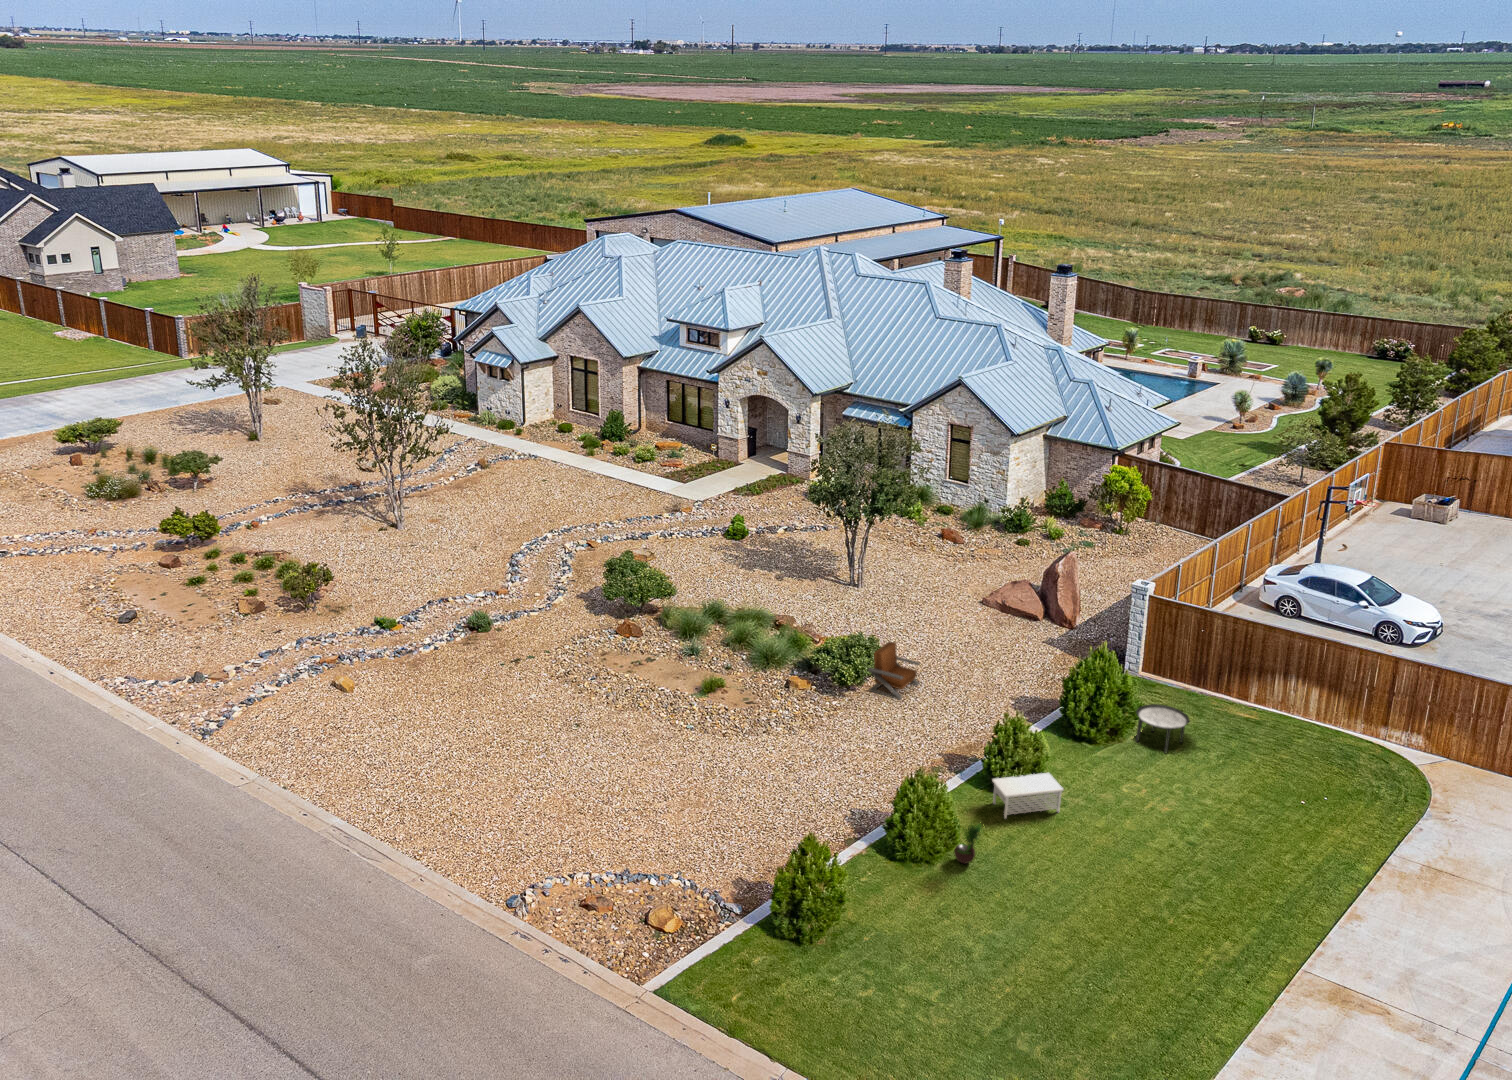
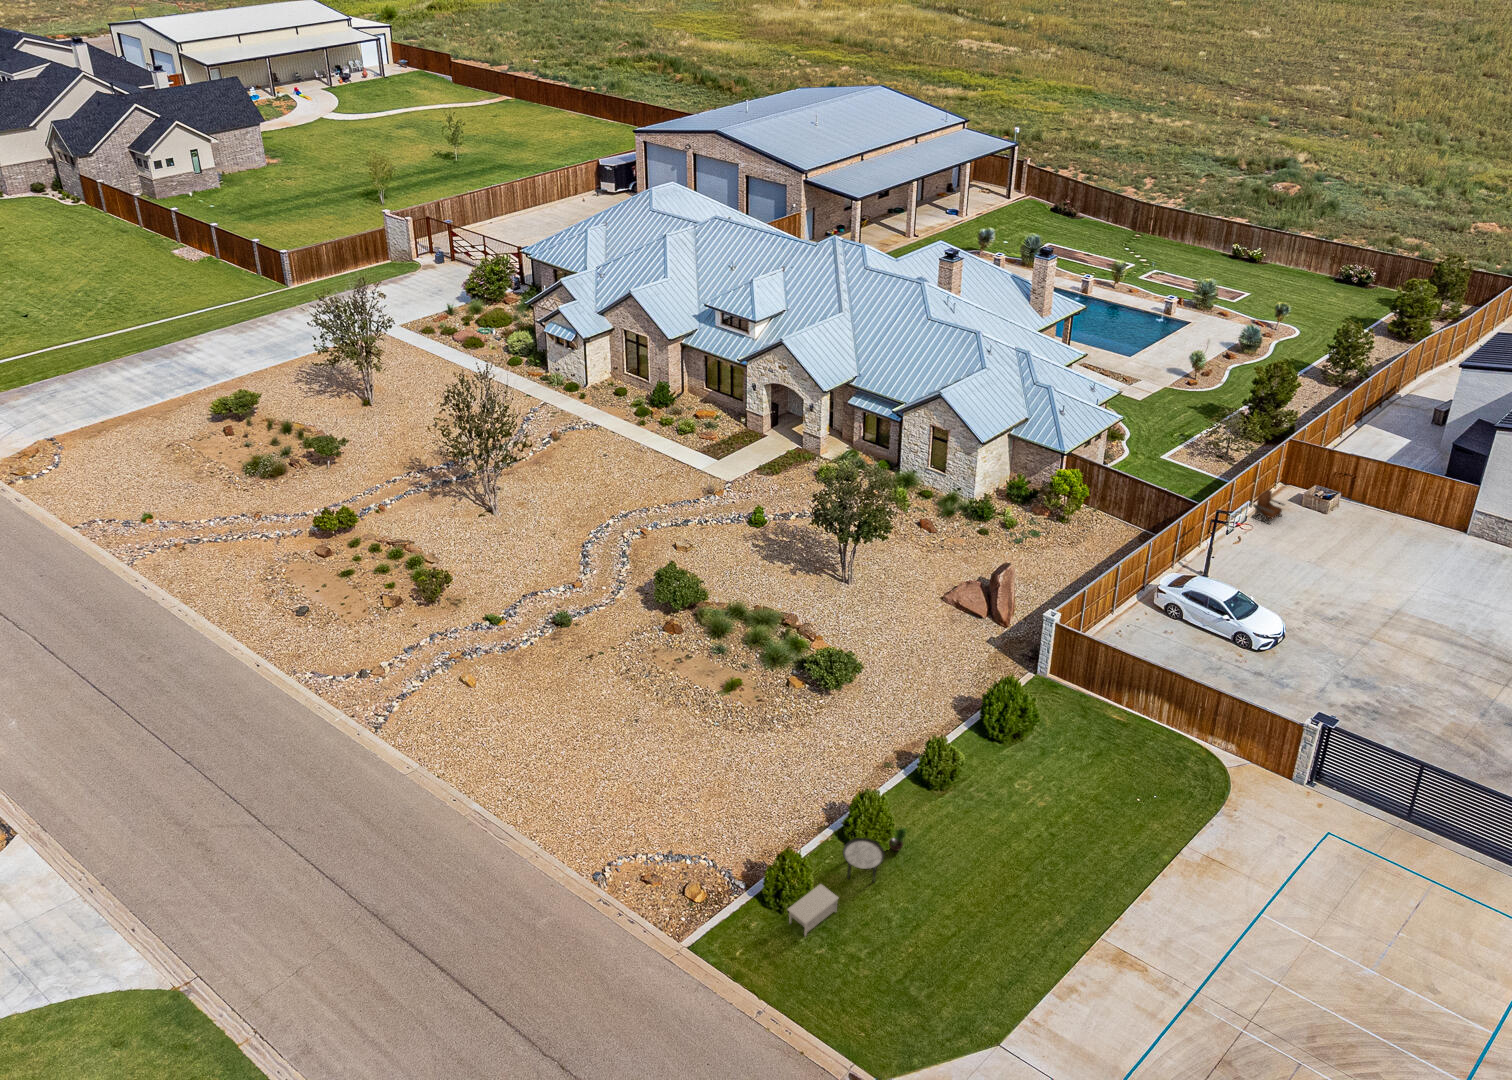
lounge chair: present [868,642,920,700] -> present [1252,490,1285,524]
round table: present [1136,704,1189,753] -> present [843,838,885,882]
storage bench: present [992,773,1063,818] -> present [788,884,838,936]

